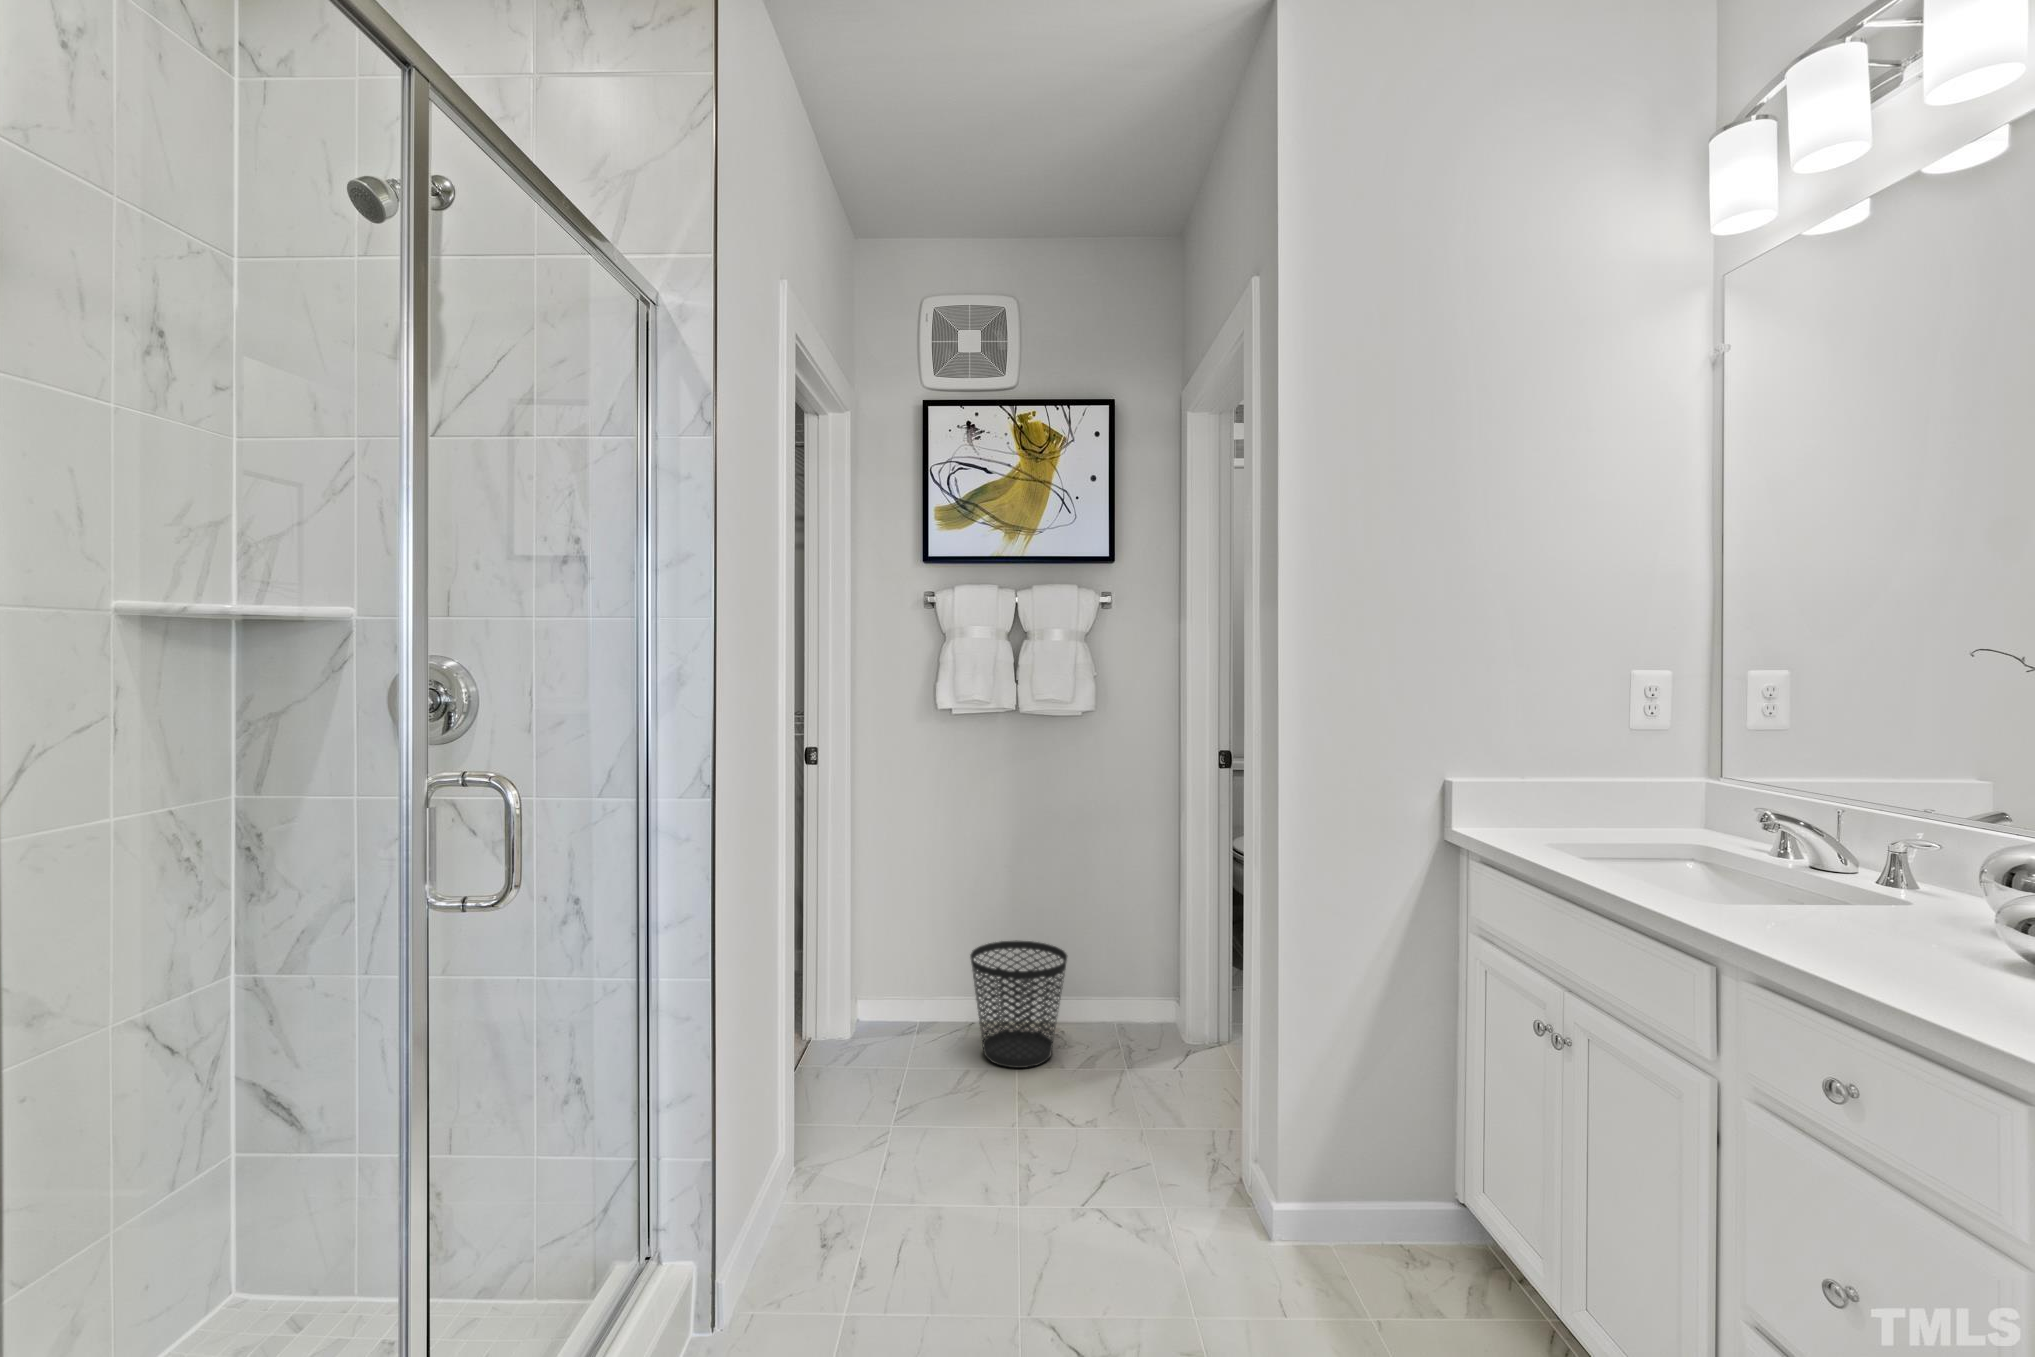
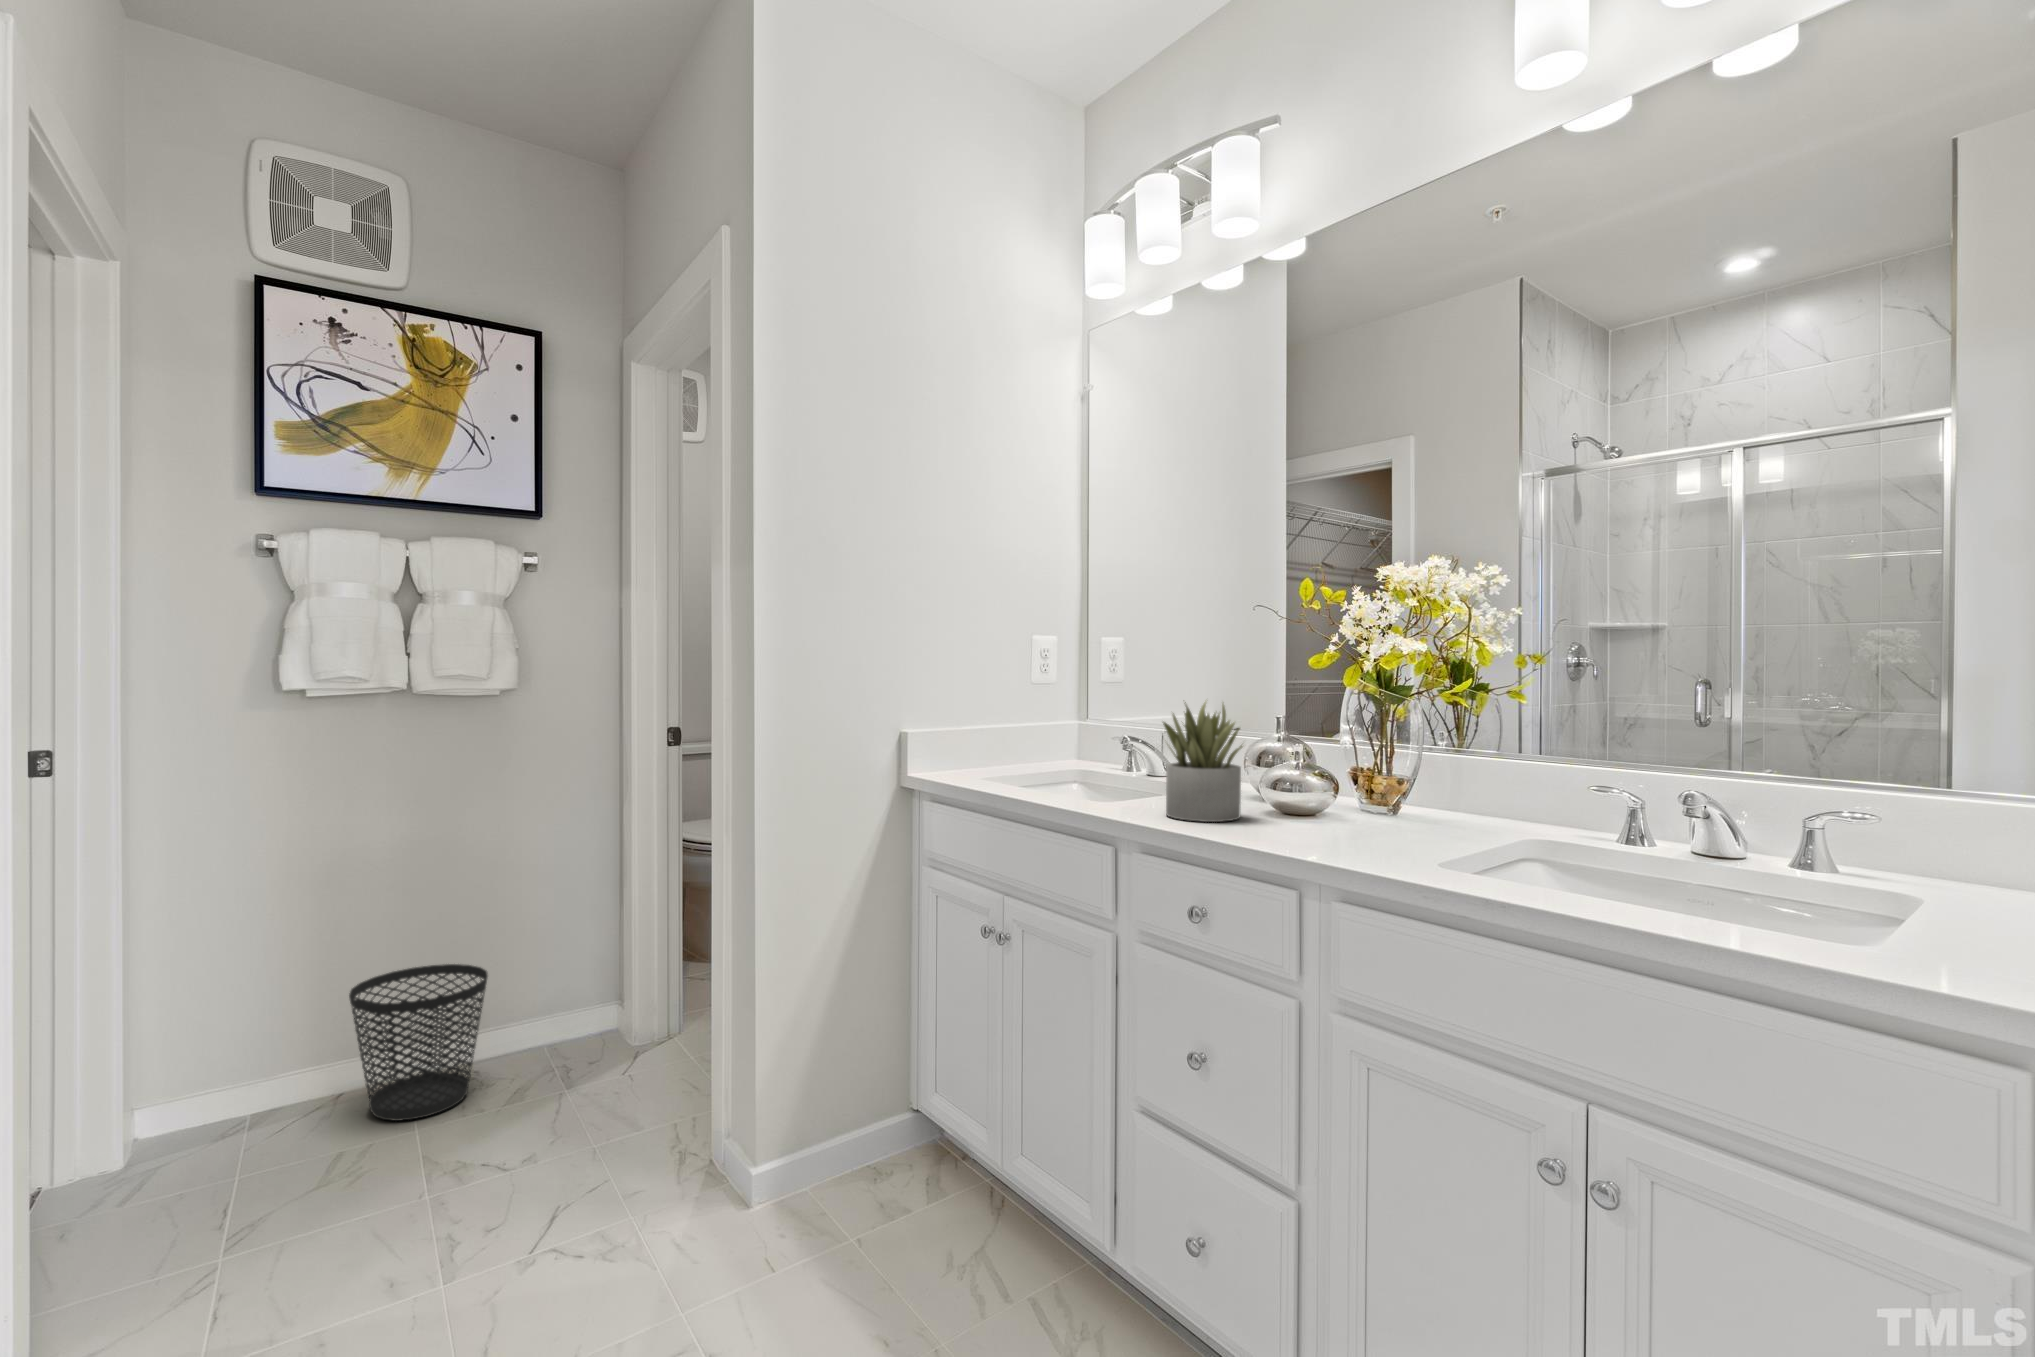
succulent plant: none [1799,776,1965,965] -> present [1163,702,1243,822]

